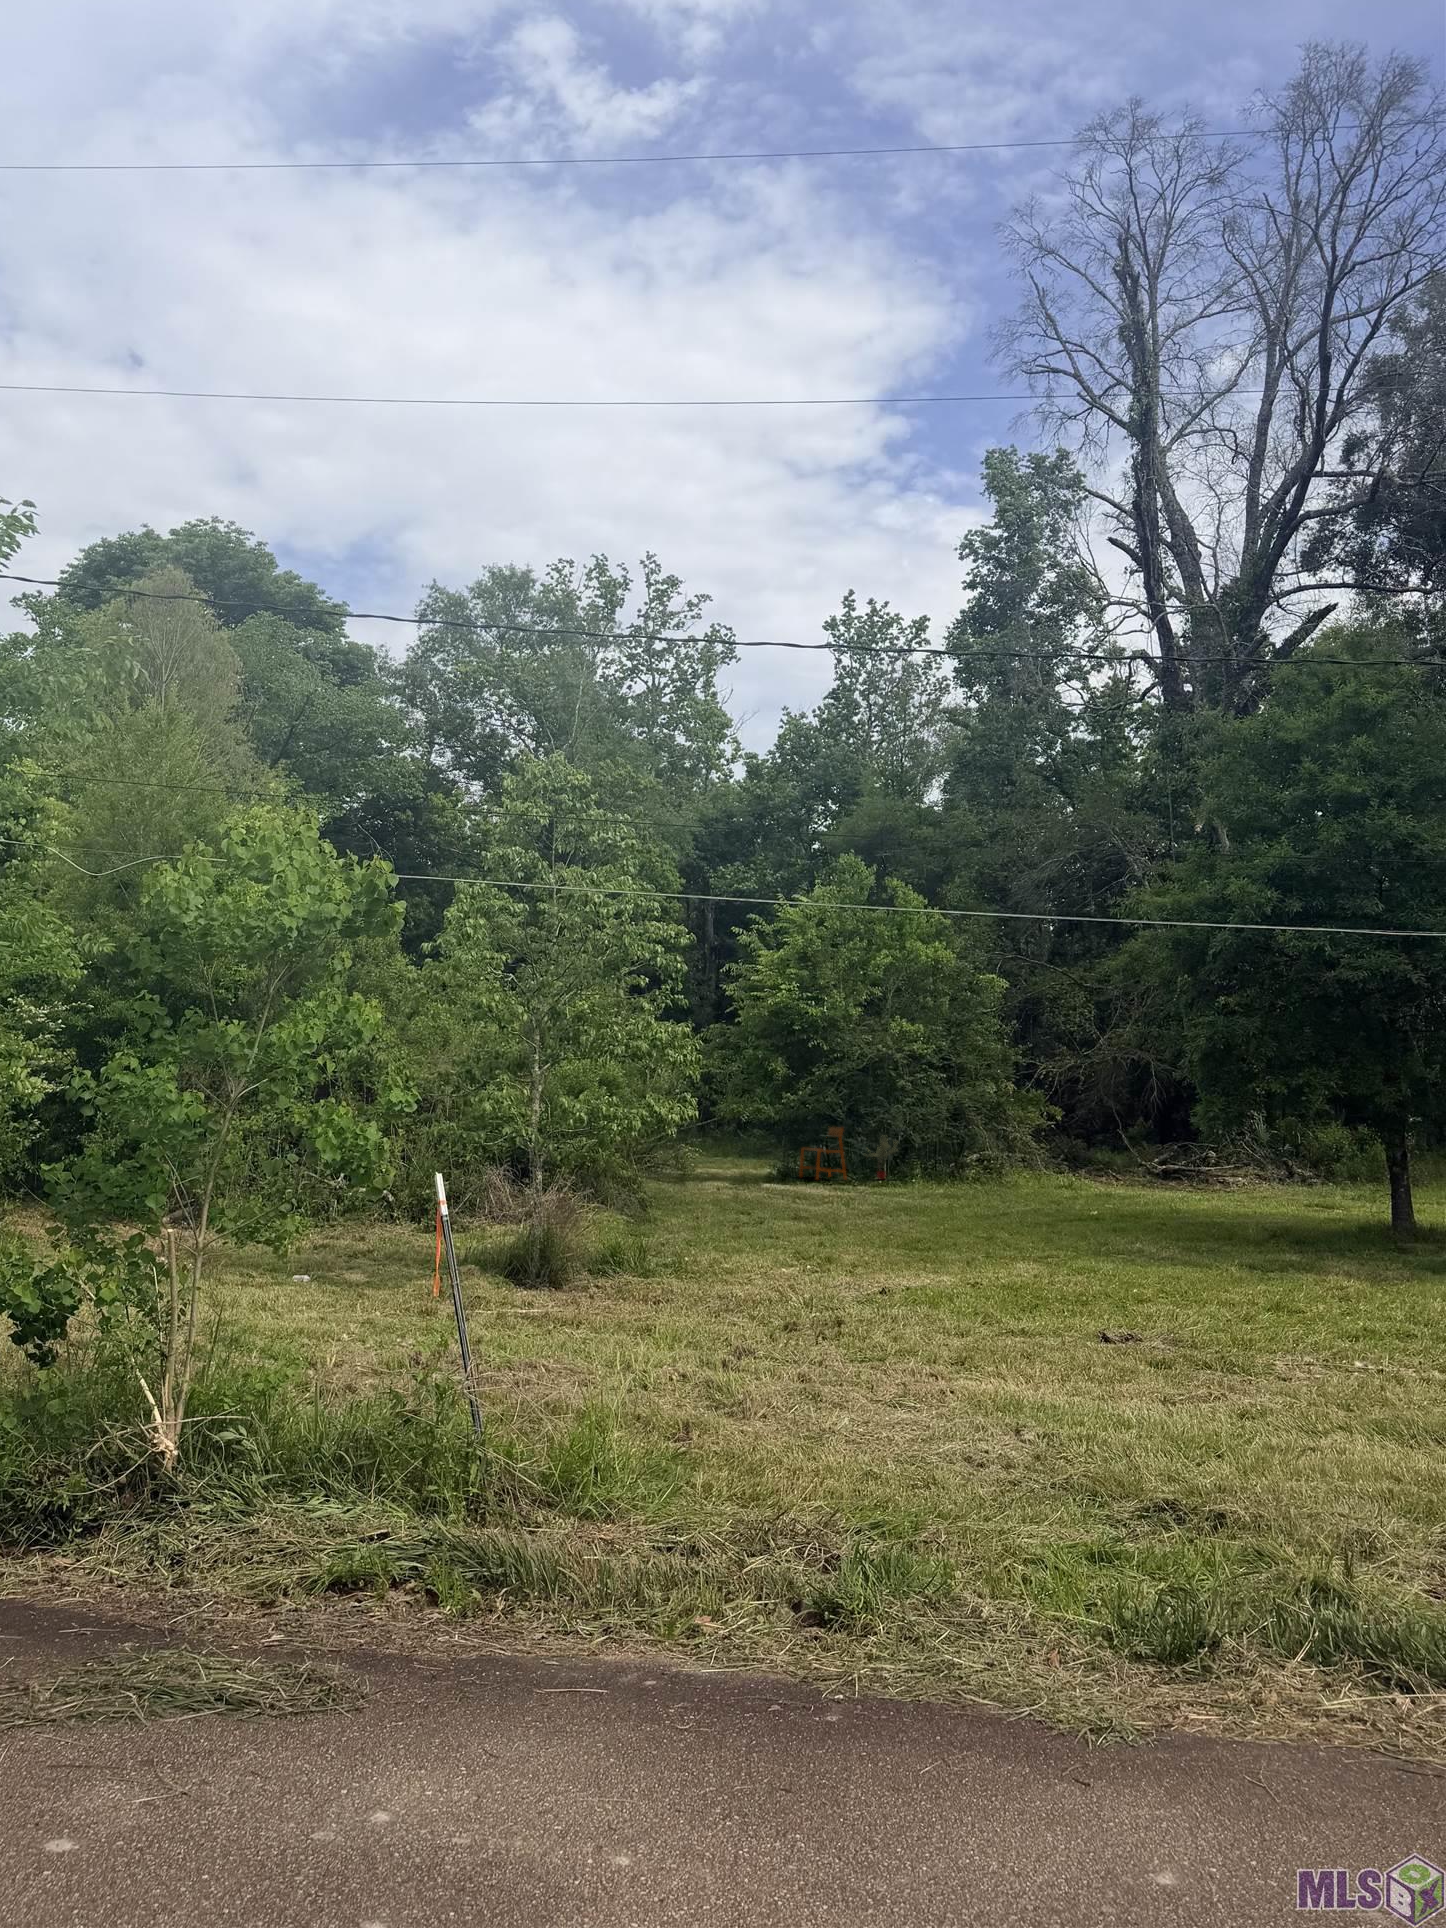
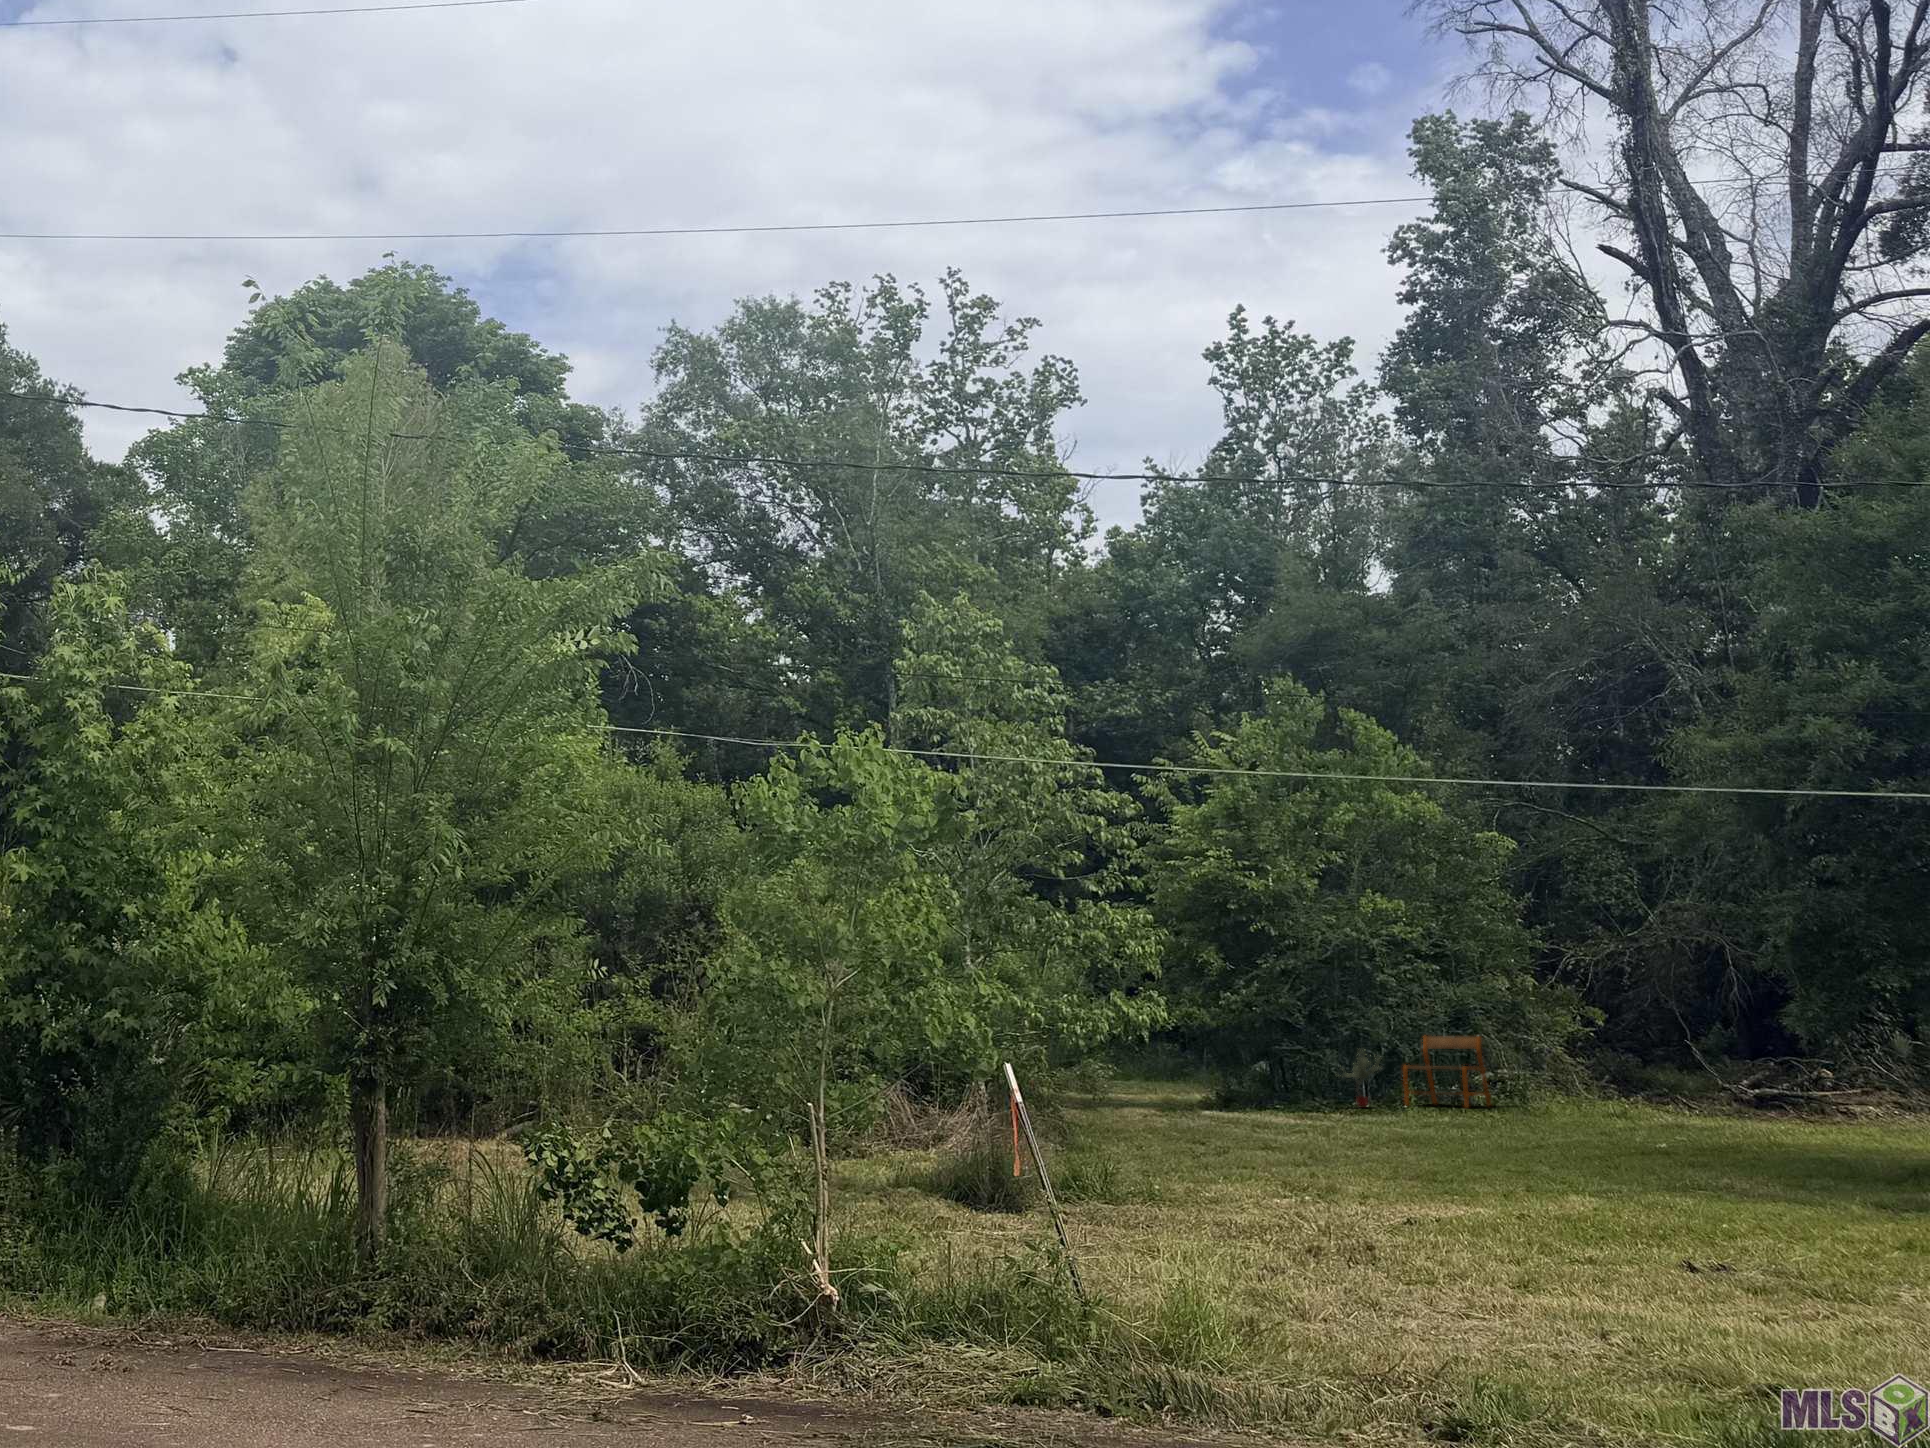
bench: present [799,1127,847,1179] -> present [1403,1036,1491,1107]

